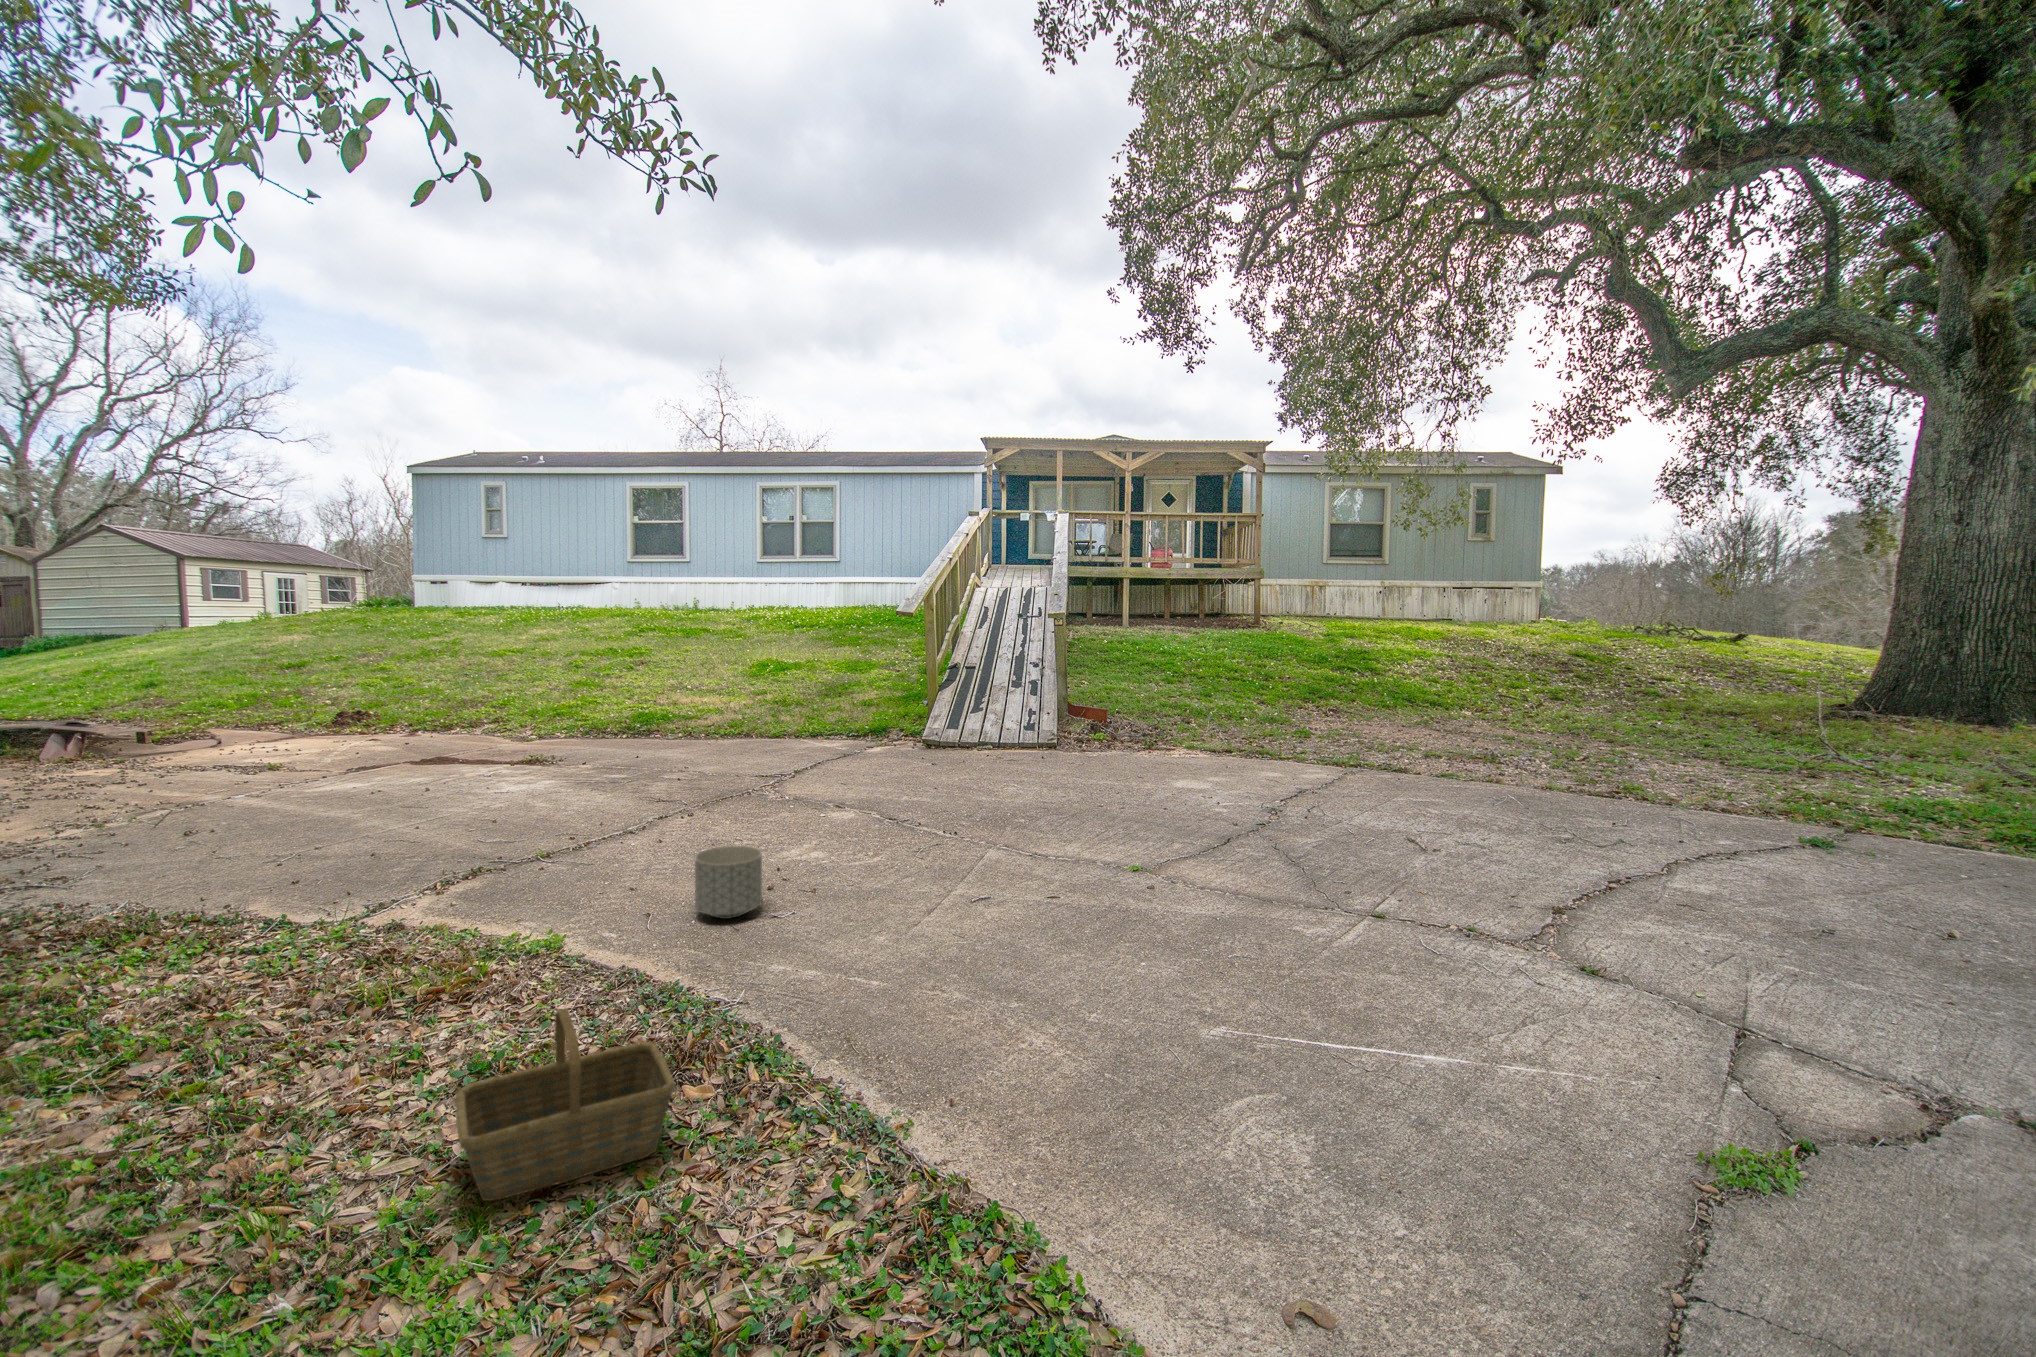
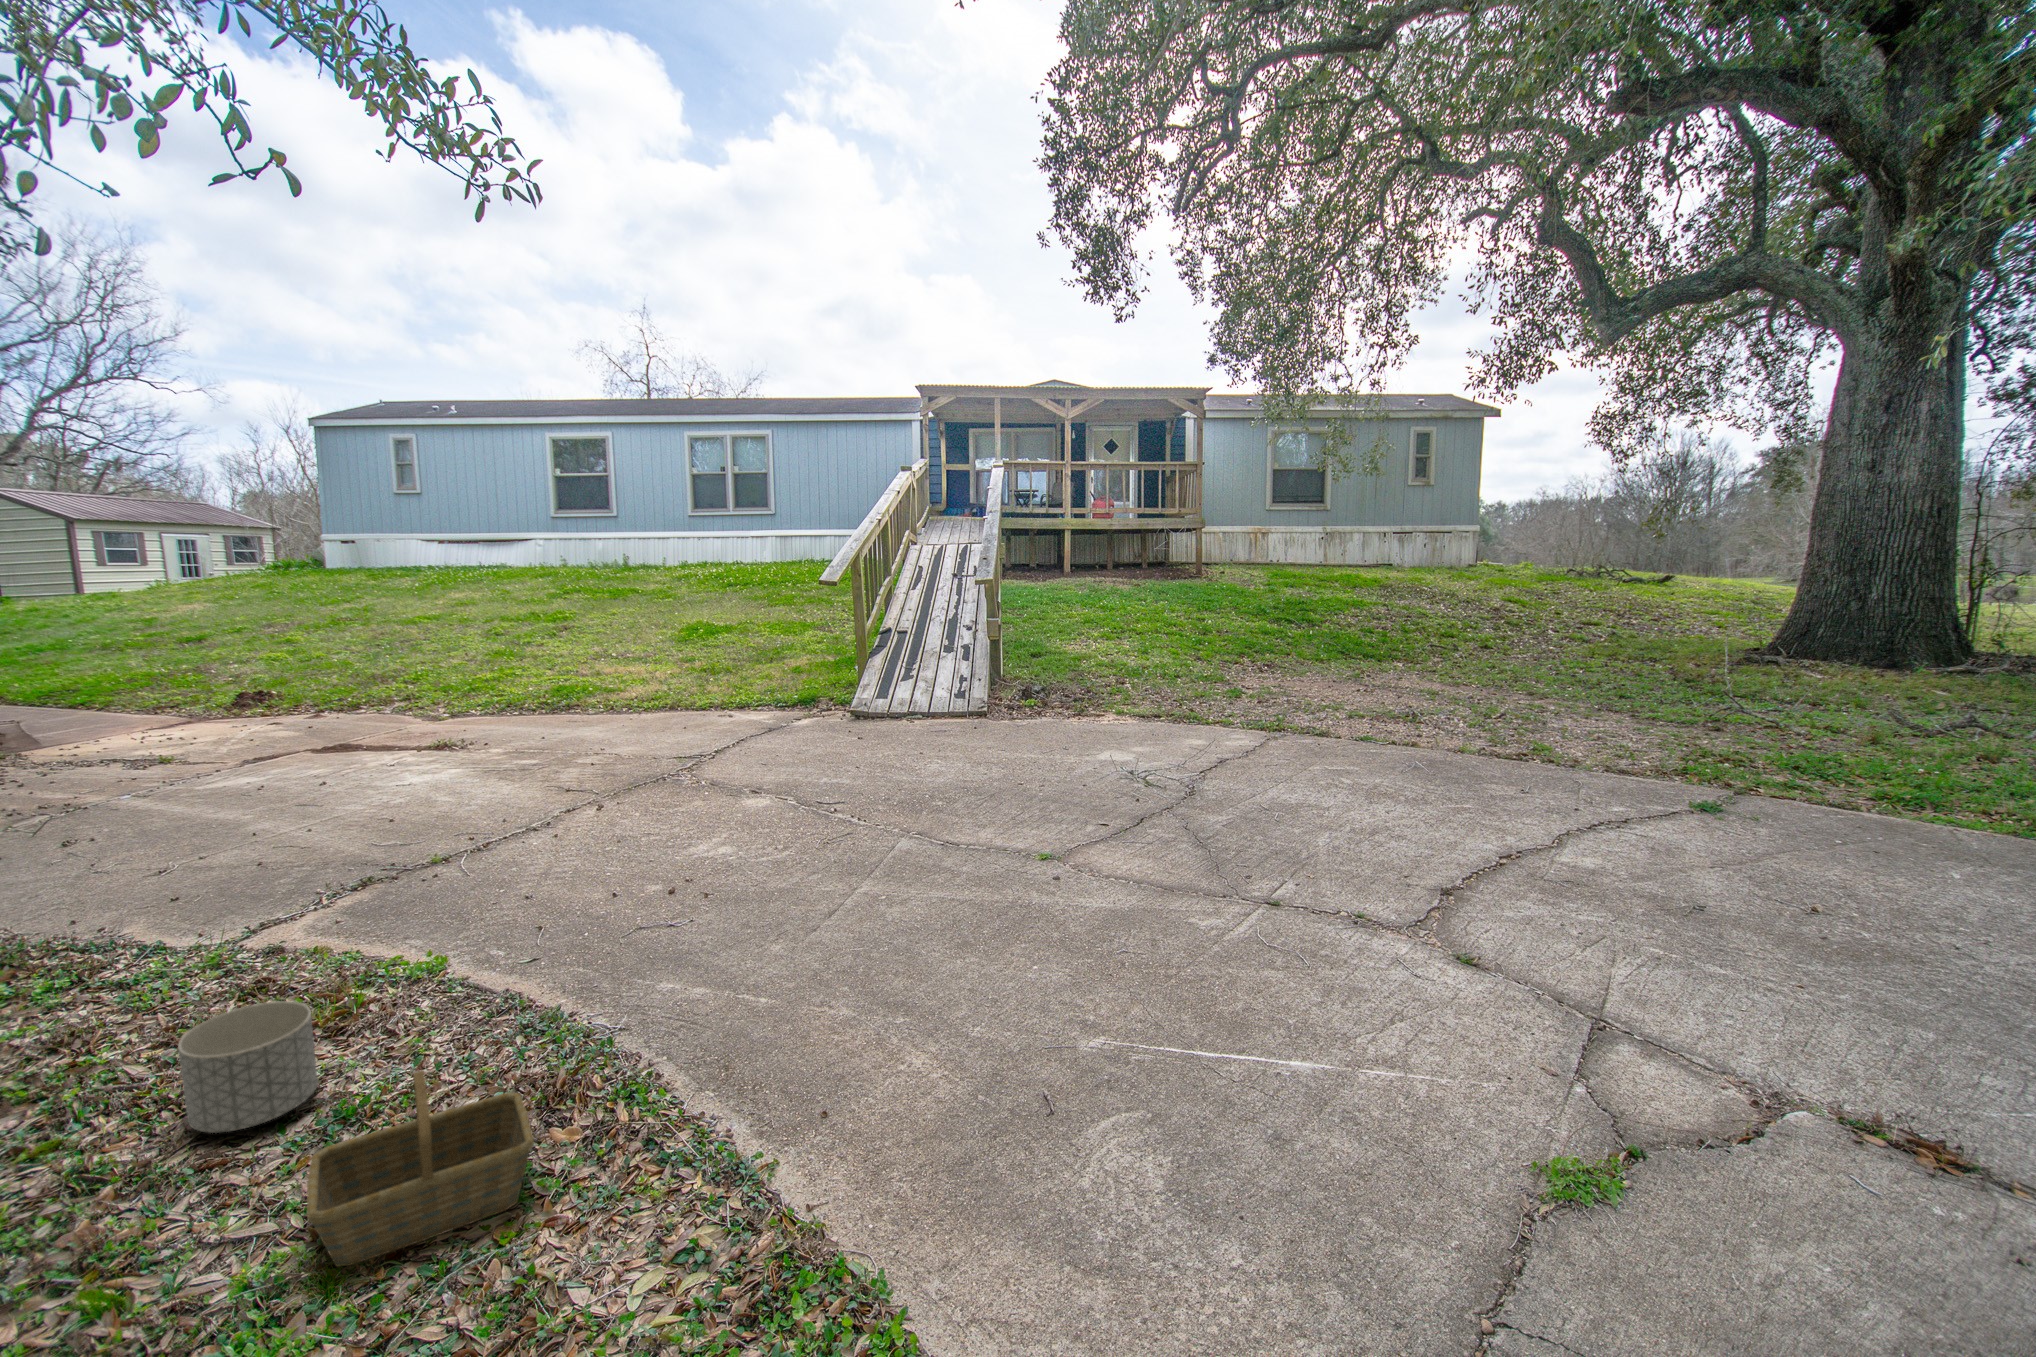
planter: present [695,846,762,919] -> present [178,1001,318,1133]

